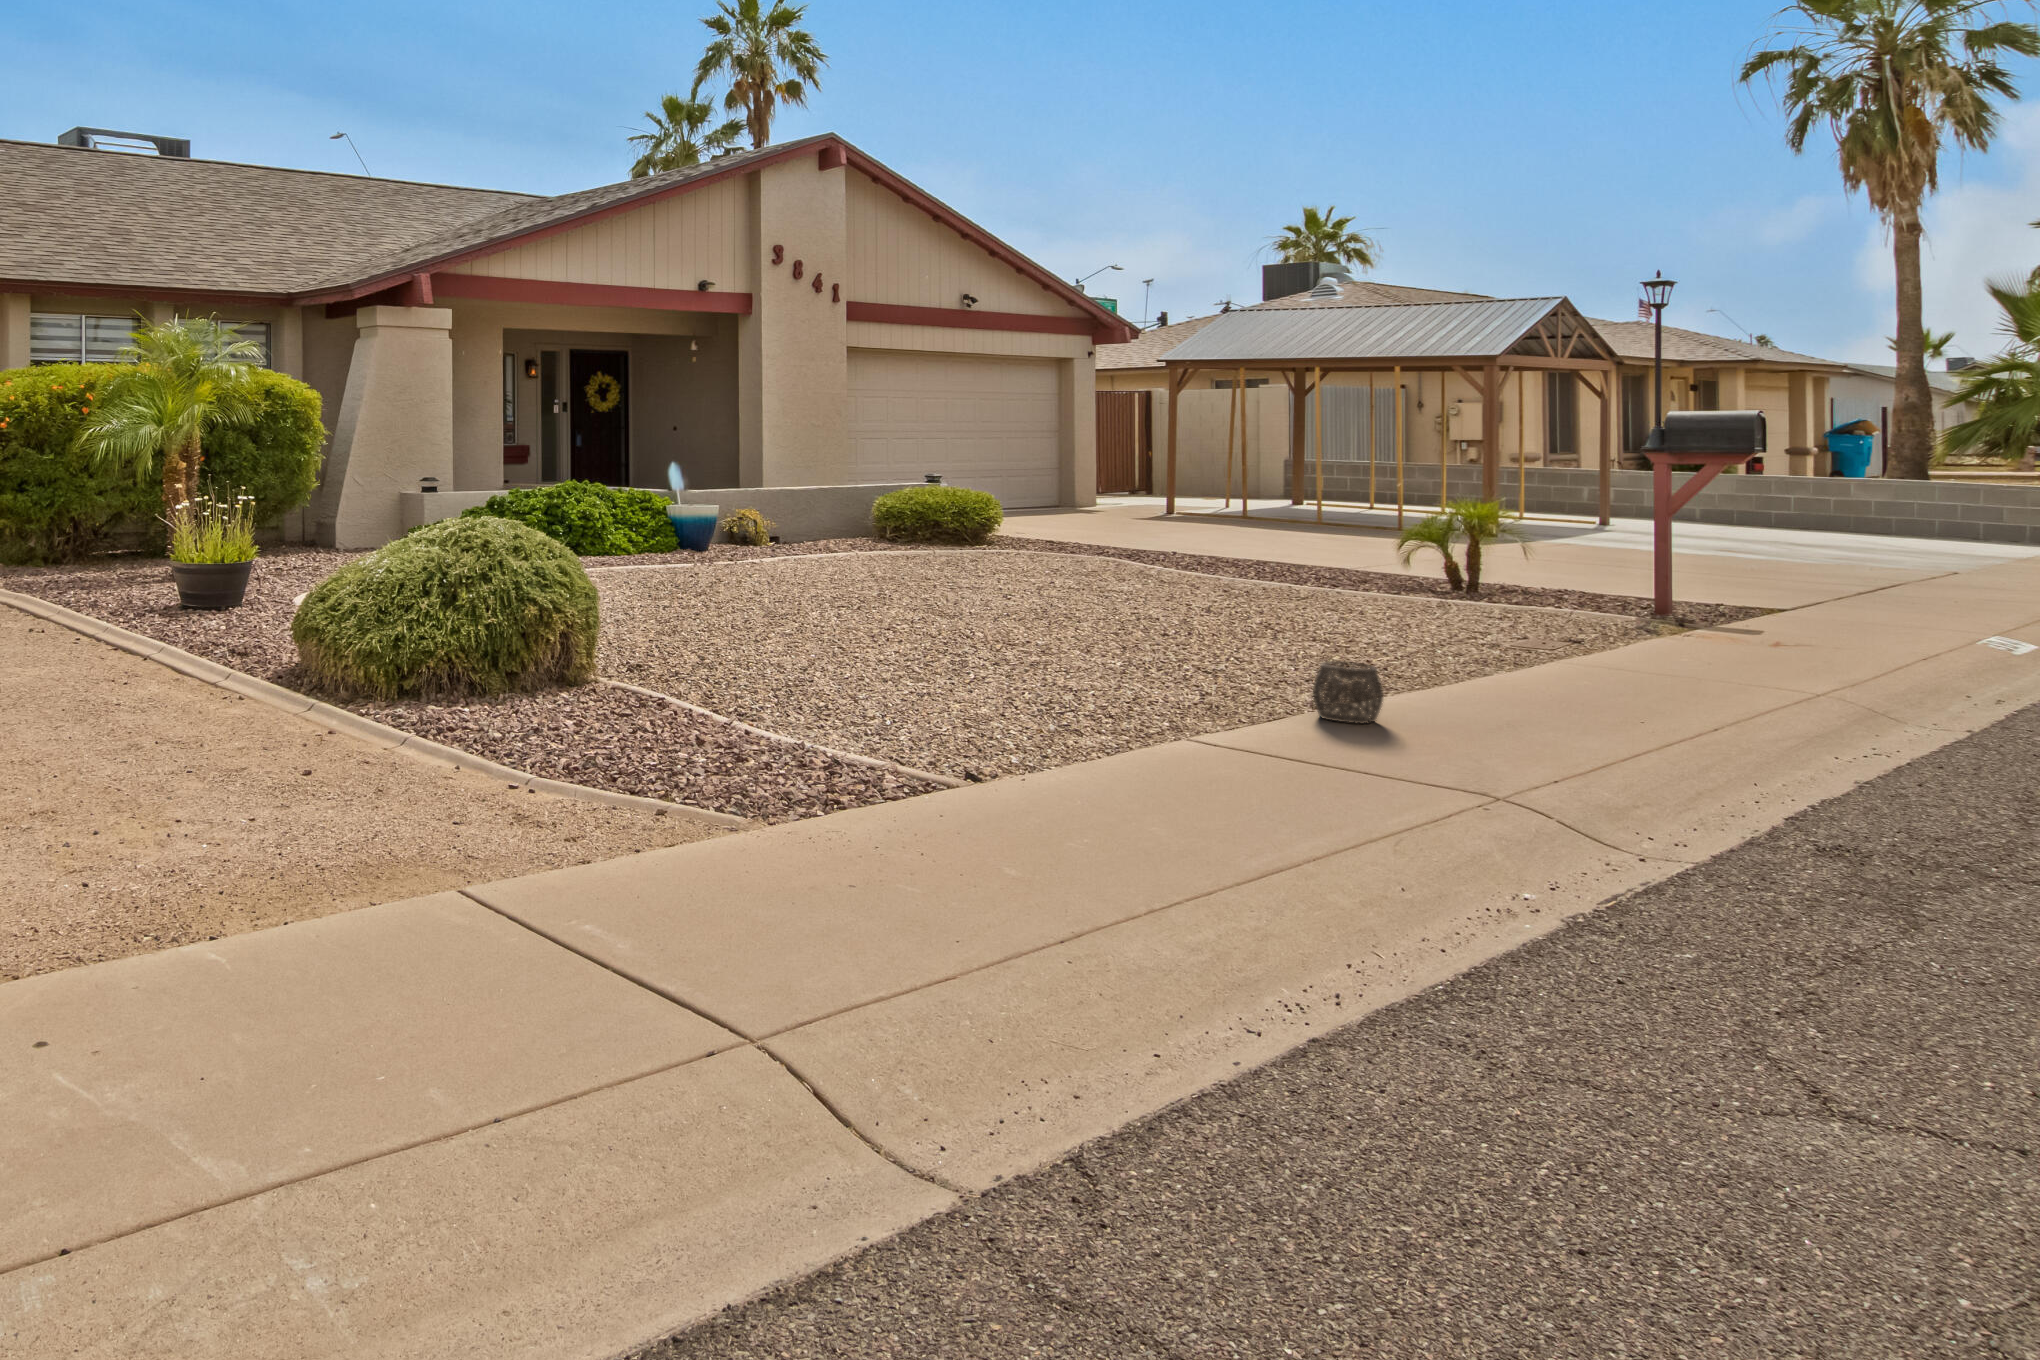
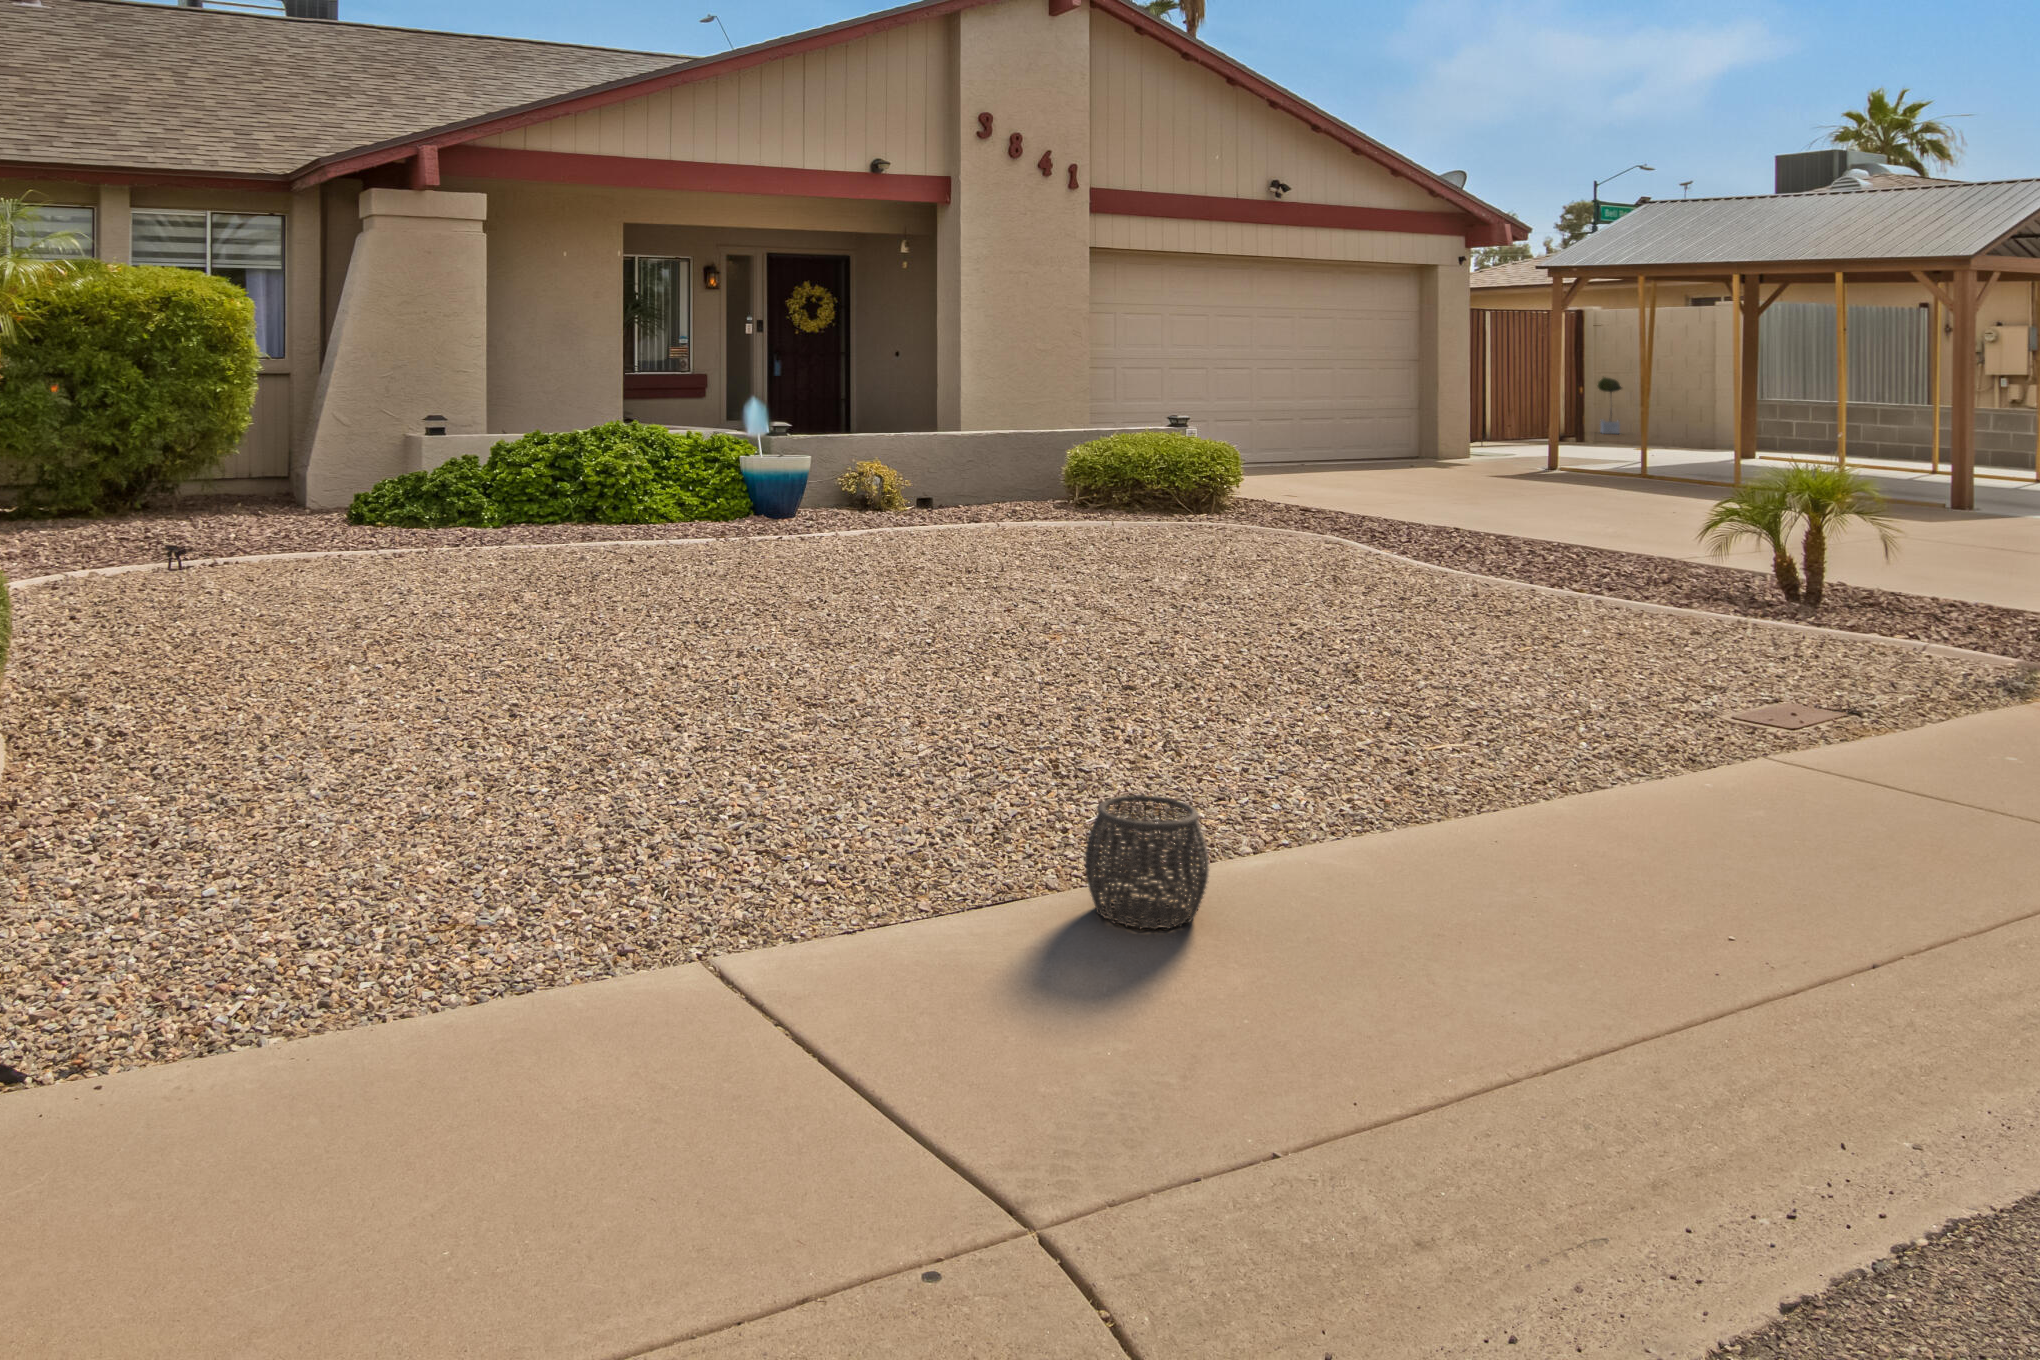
potted tree: none [1161,445,1182,491] -> present [1598,377,1622,434]

